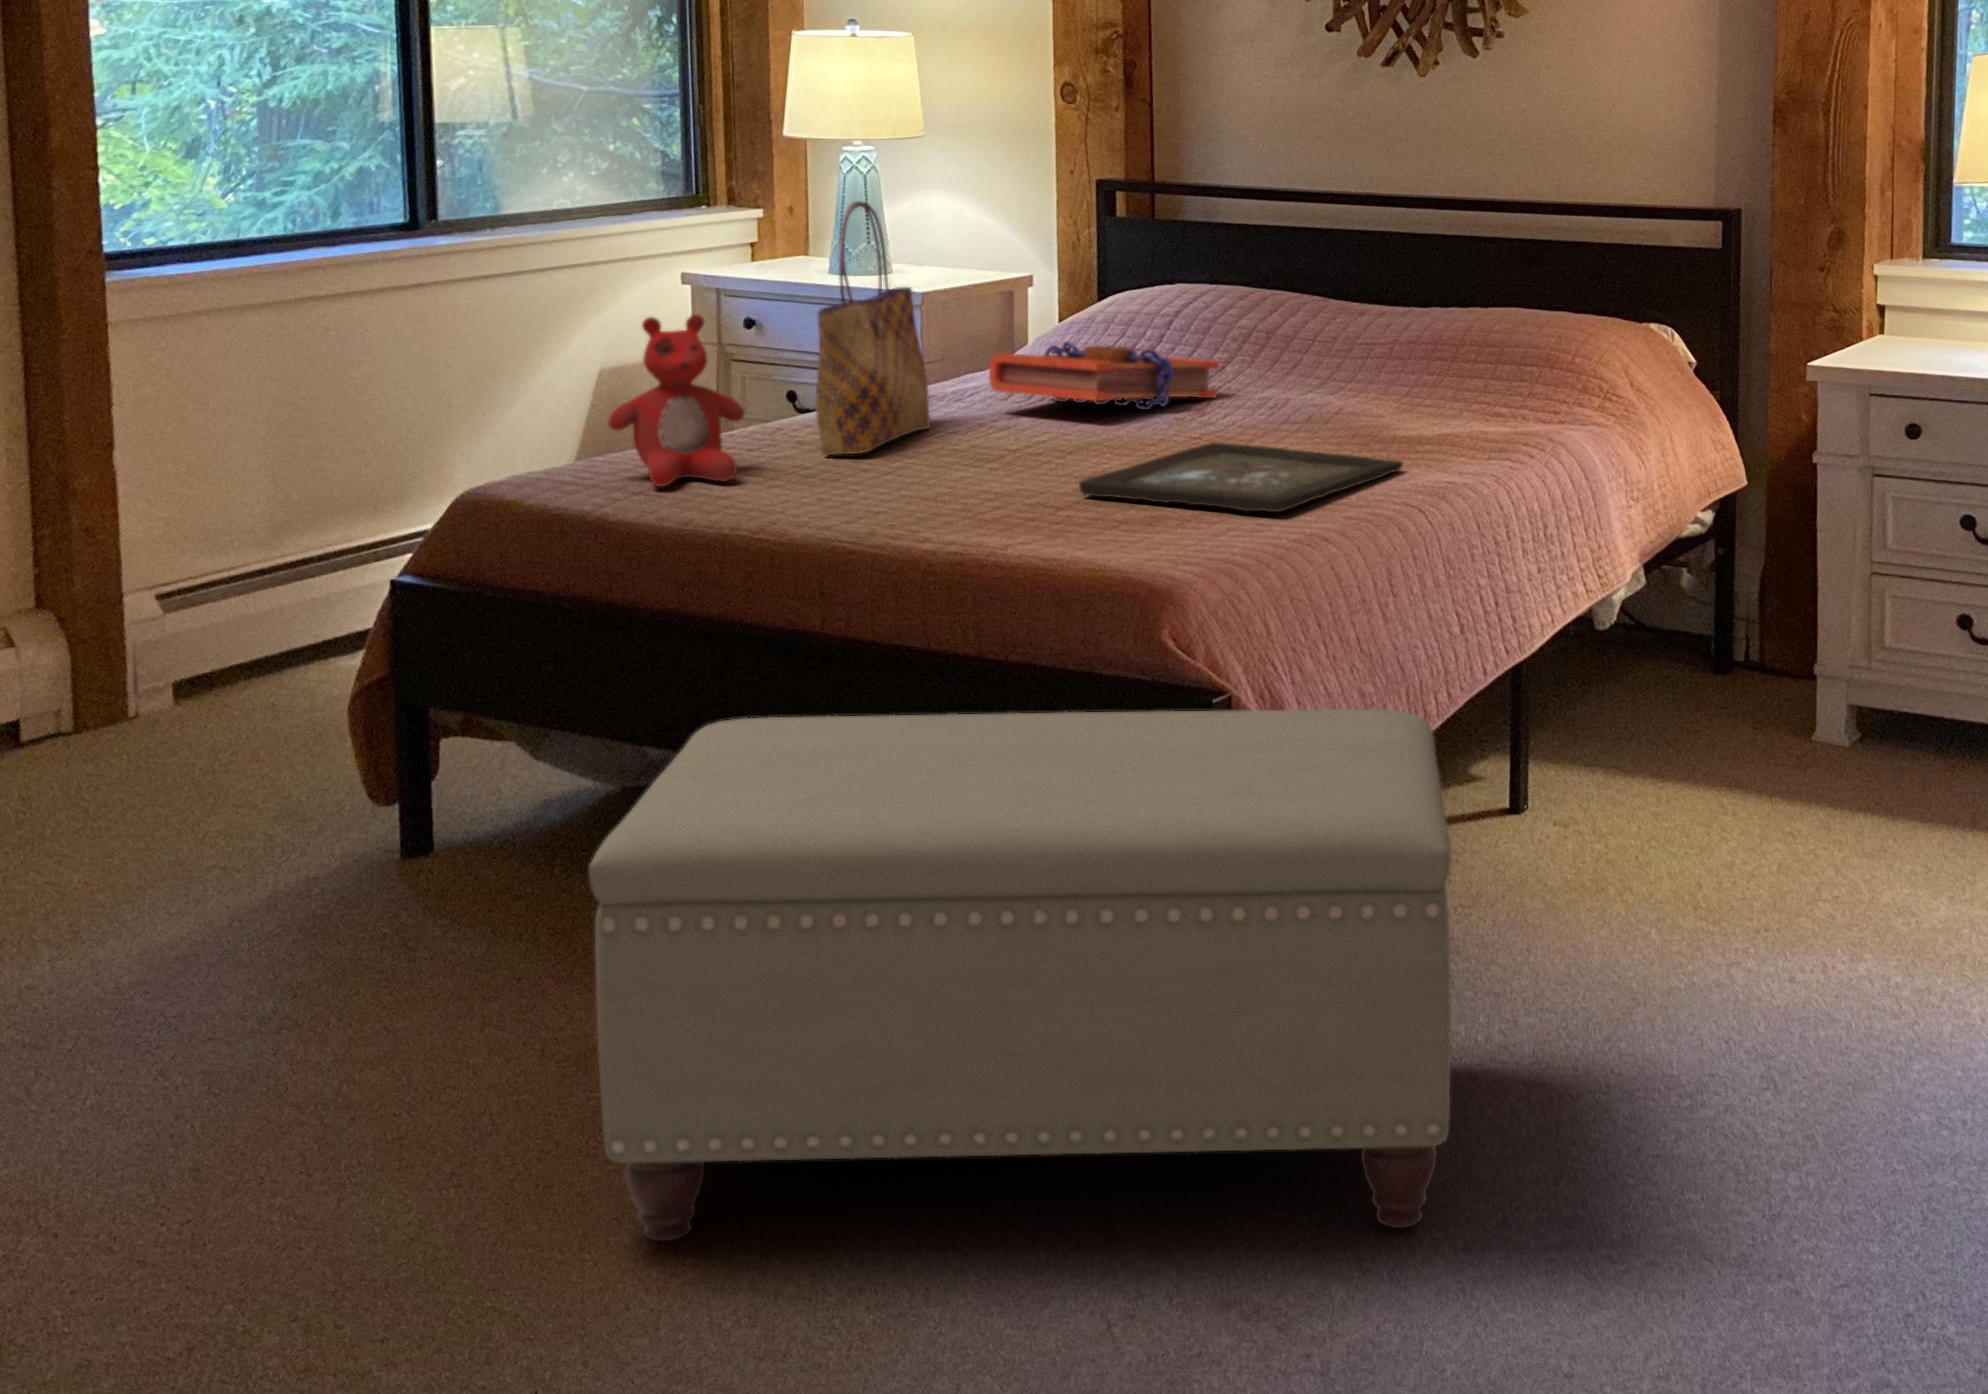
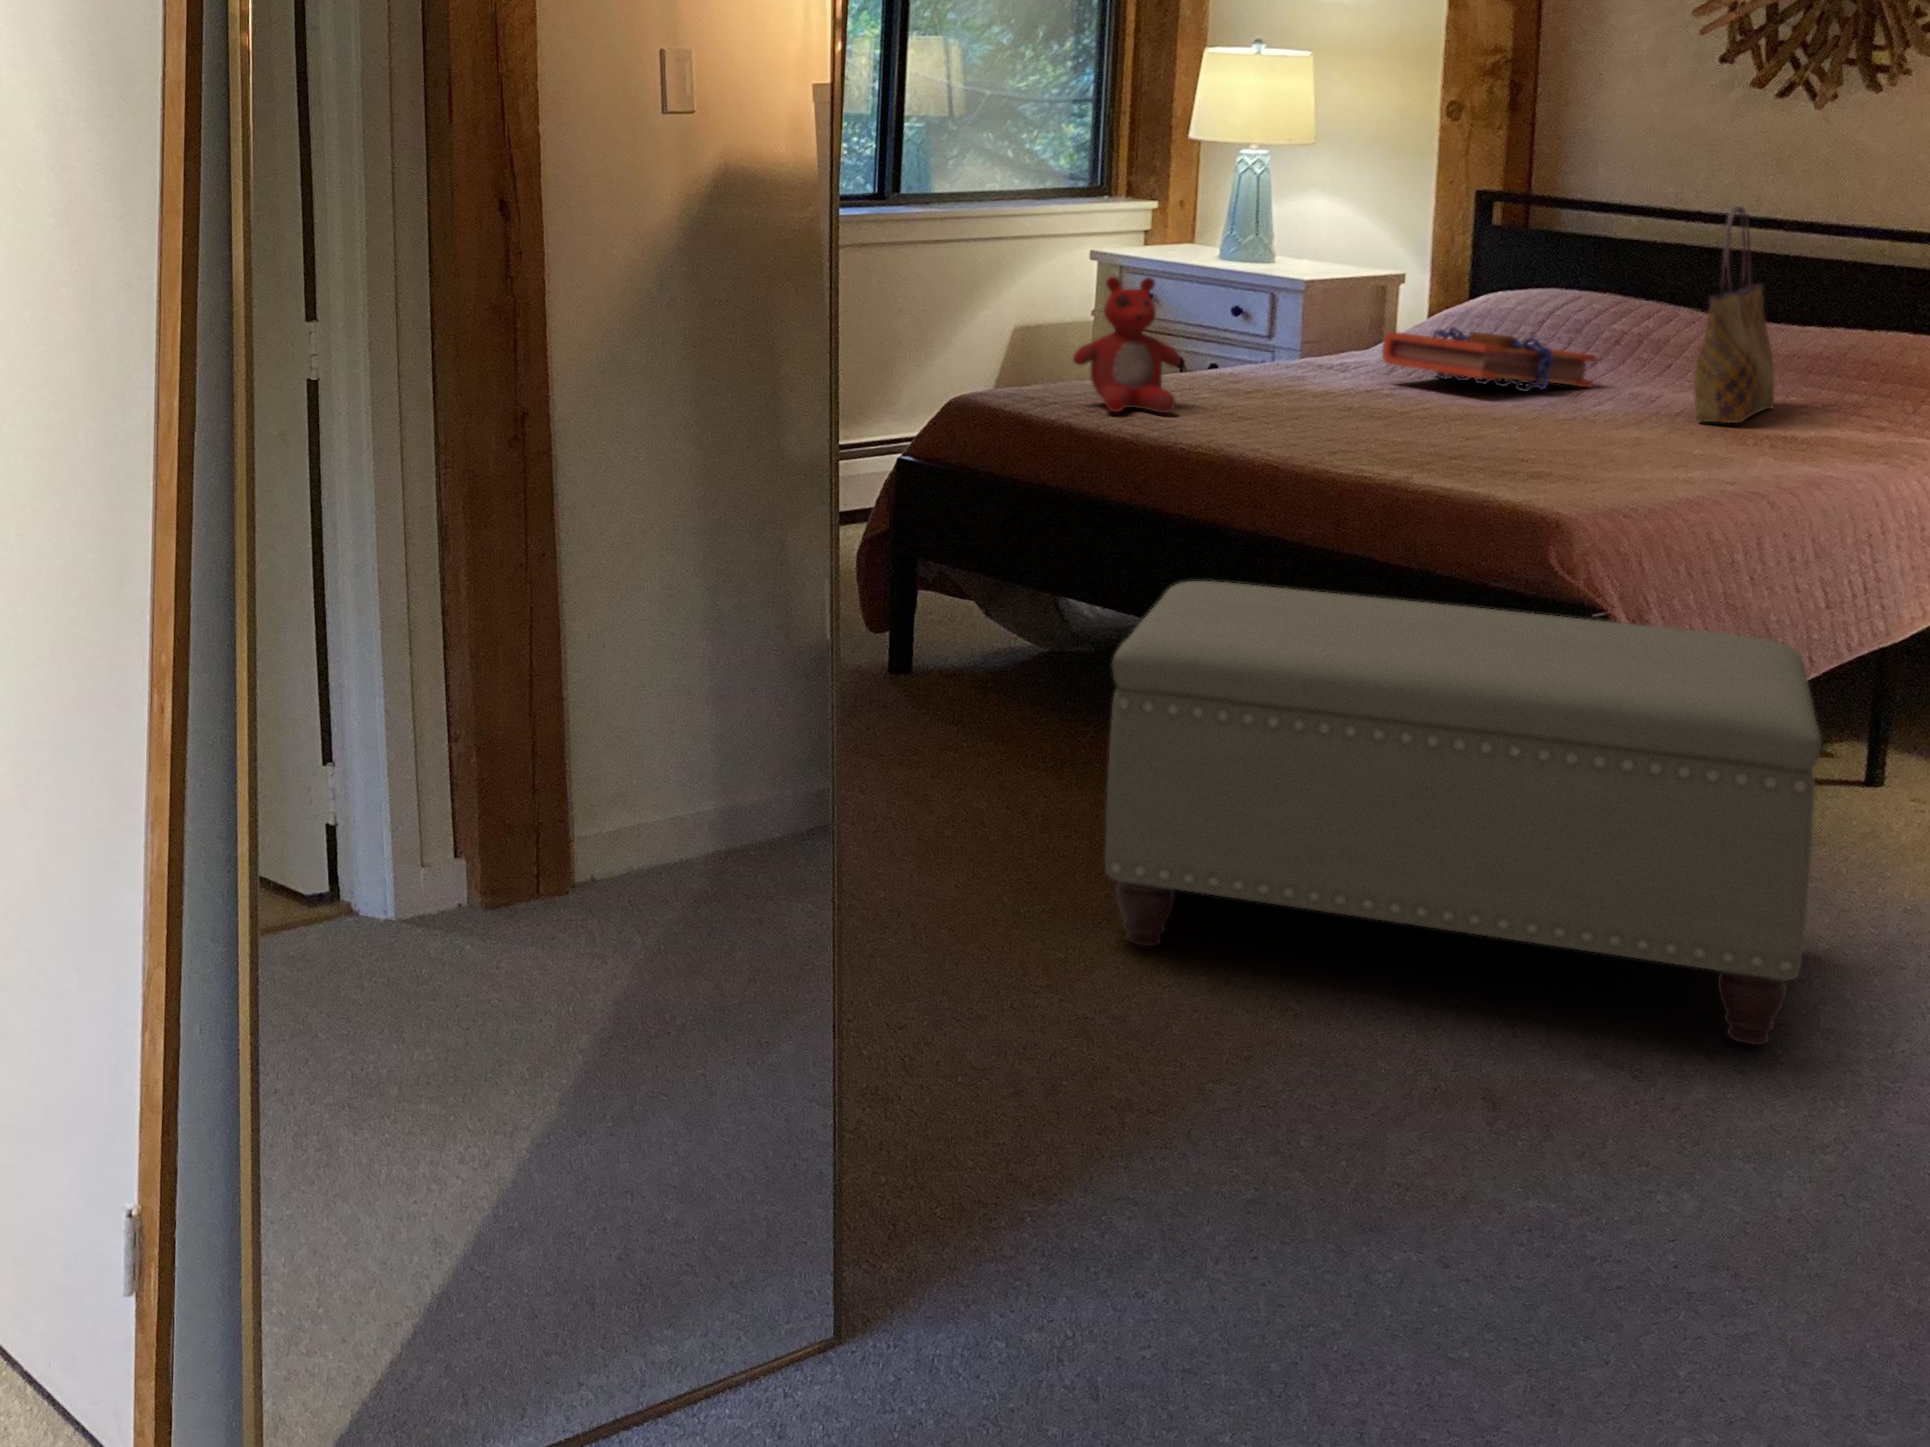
tote bag: present [815,201,930,455] -> present [1694,206,1774,423]
tray: present [1079,443,1402,512] -> none [1474,421,1780,479]

